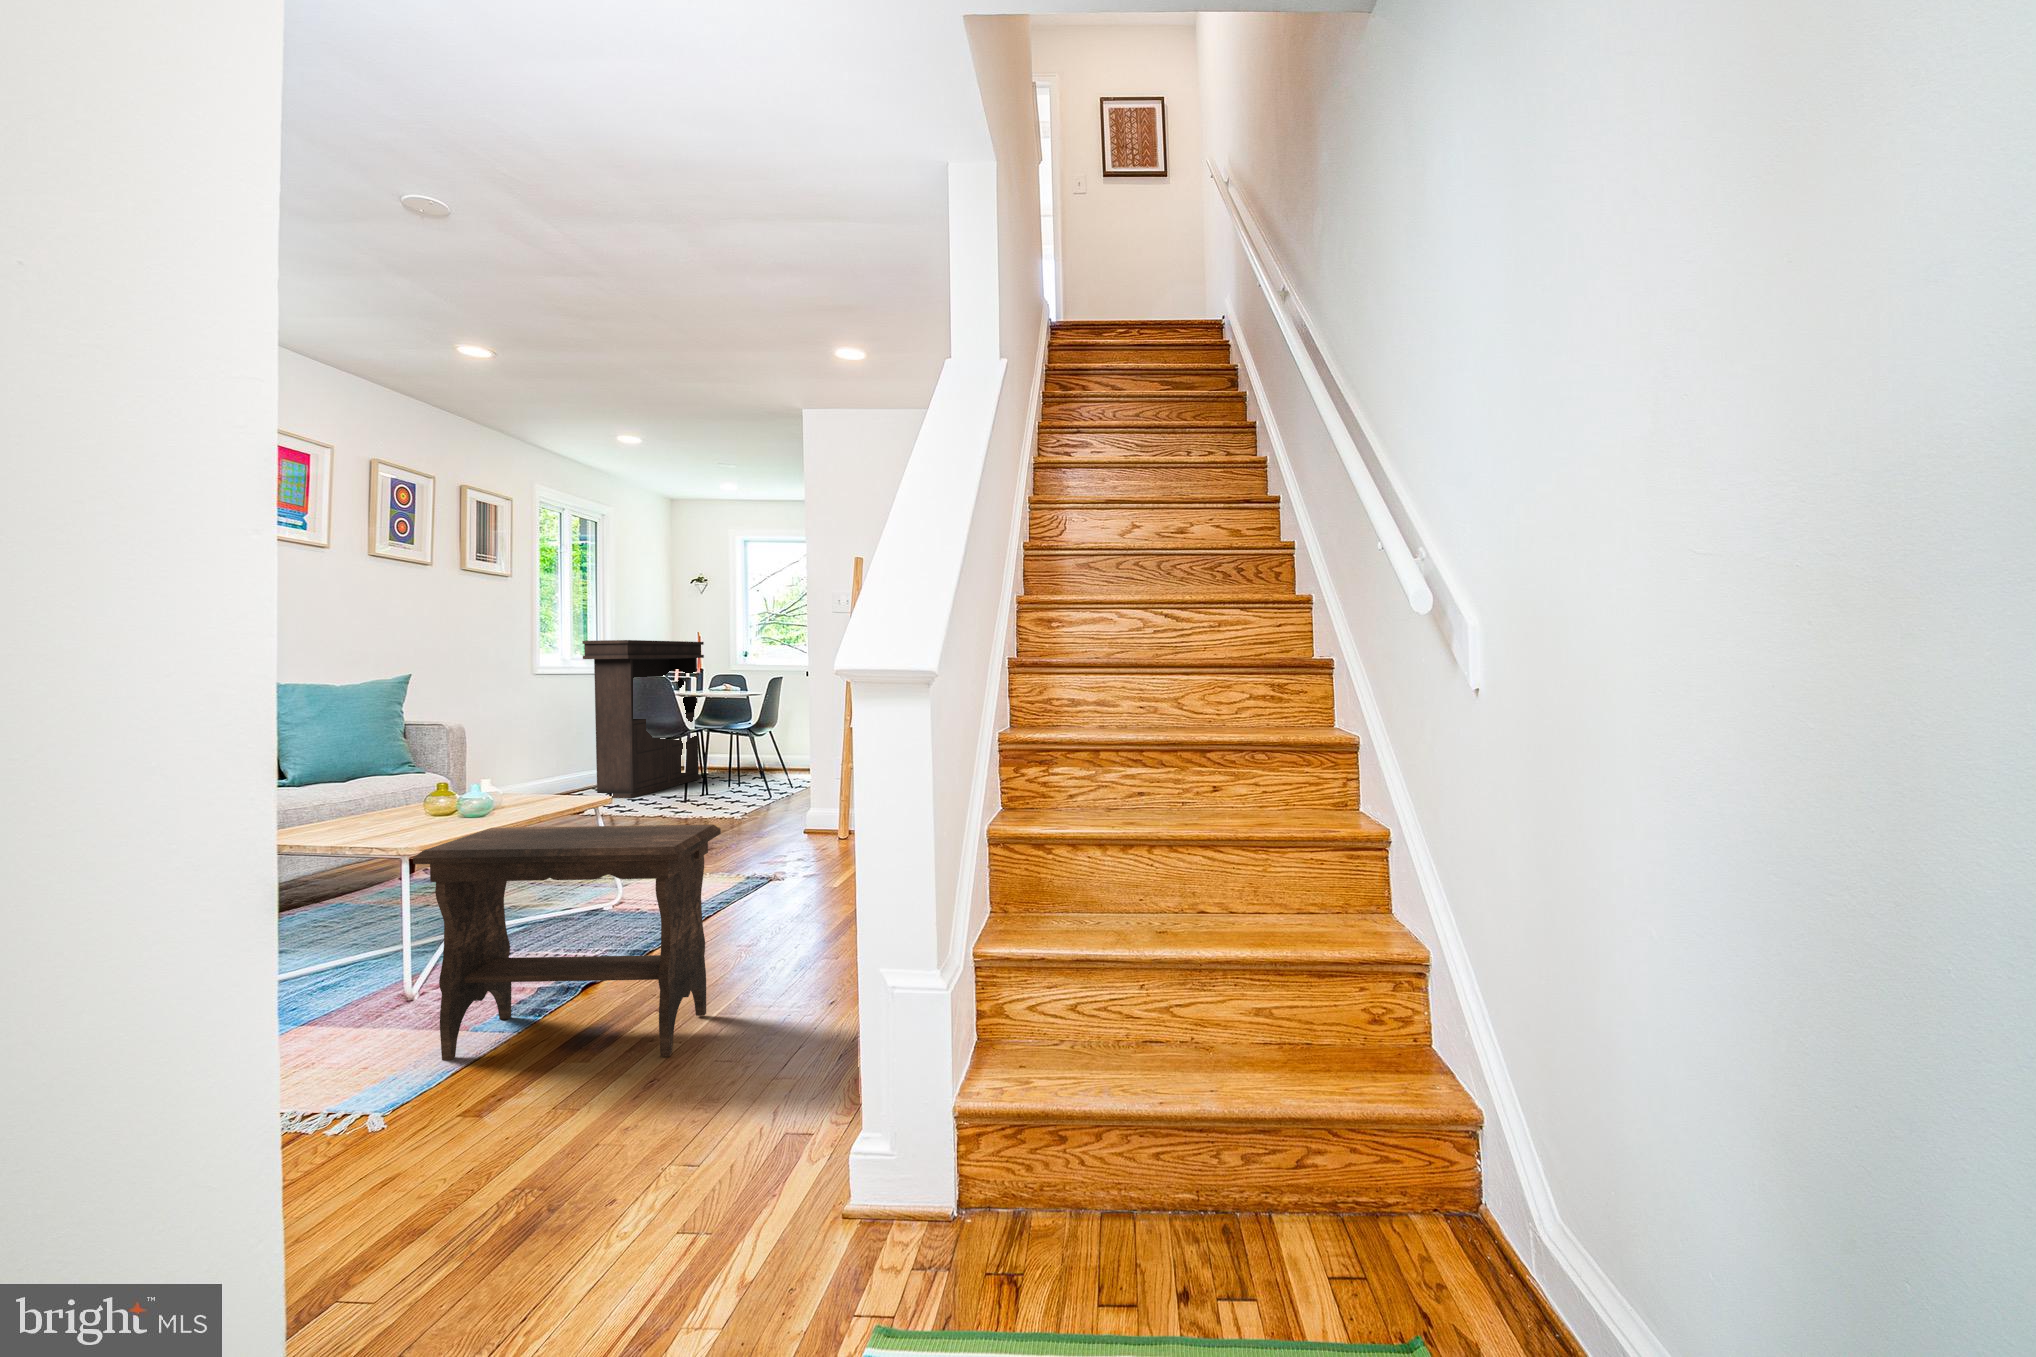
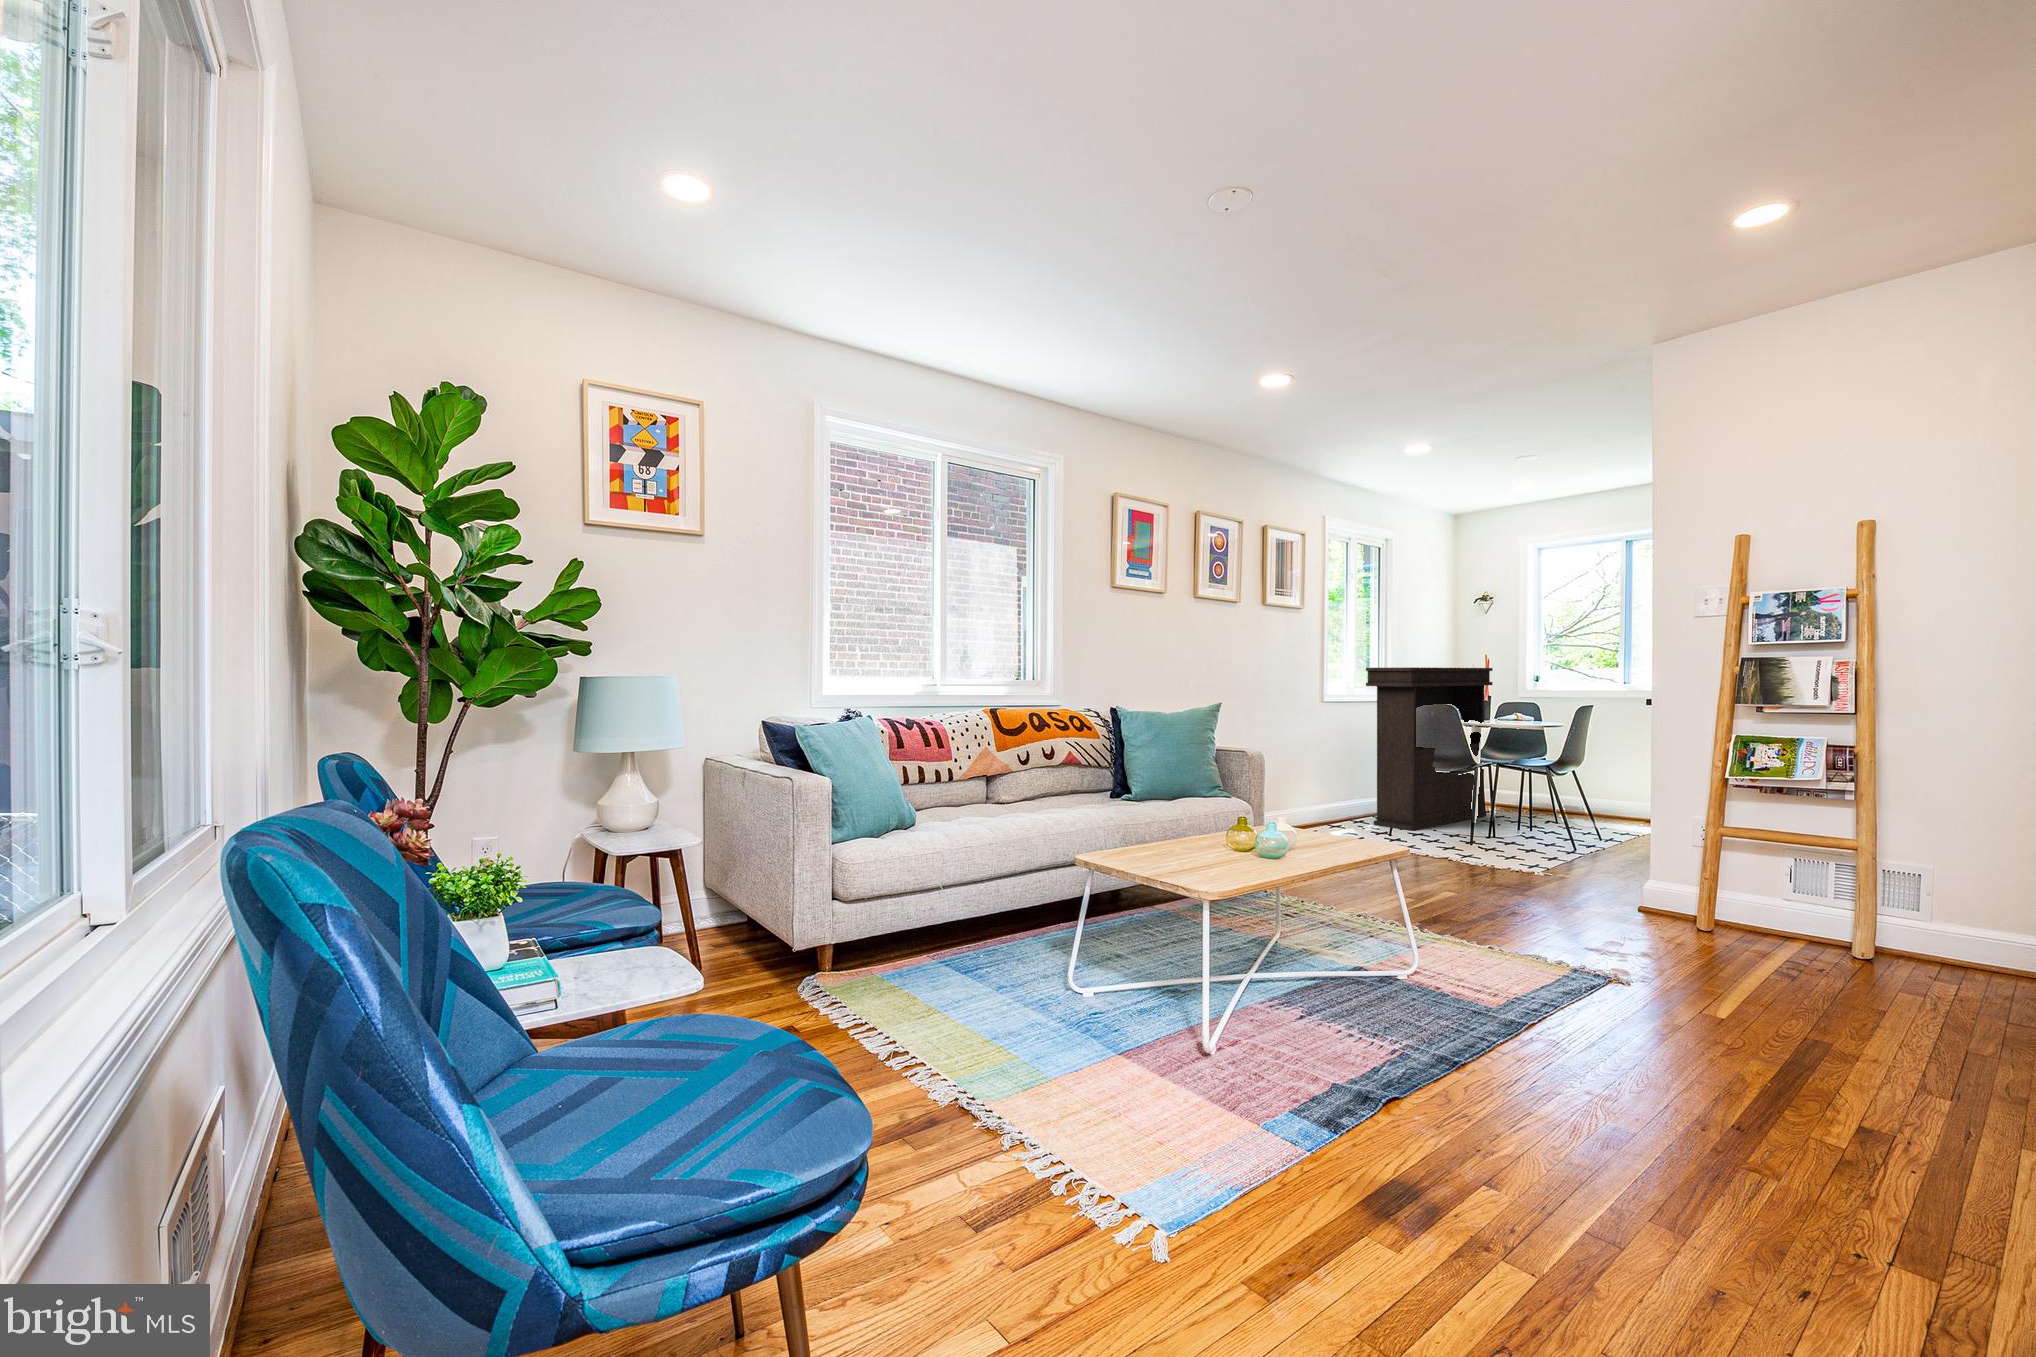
footstool: present [413,824,721,1060] -> none [1215,894,1574,1258]

